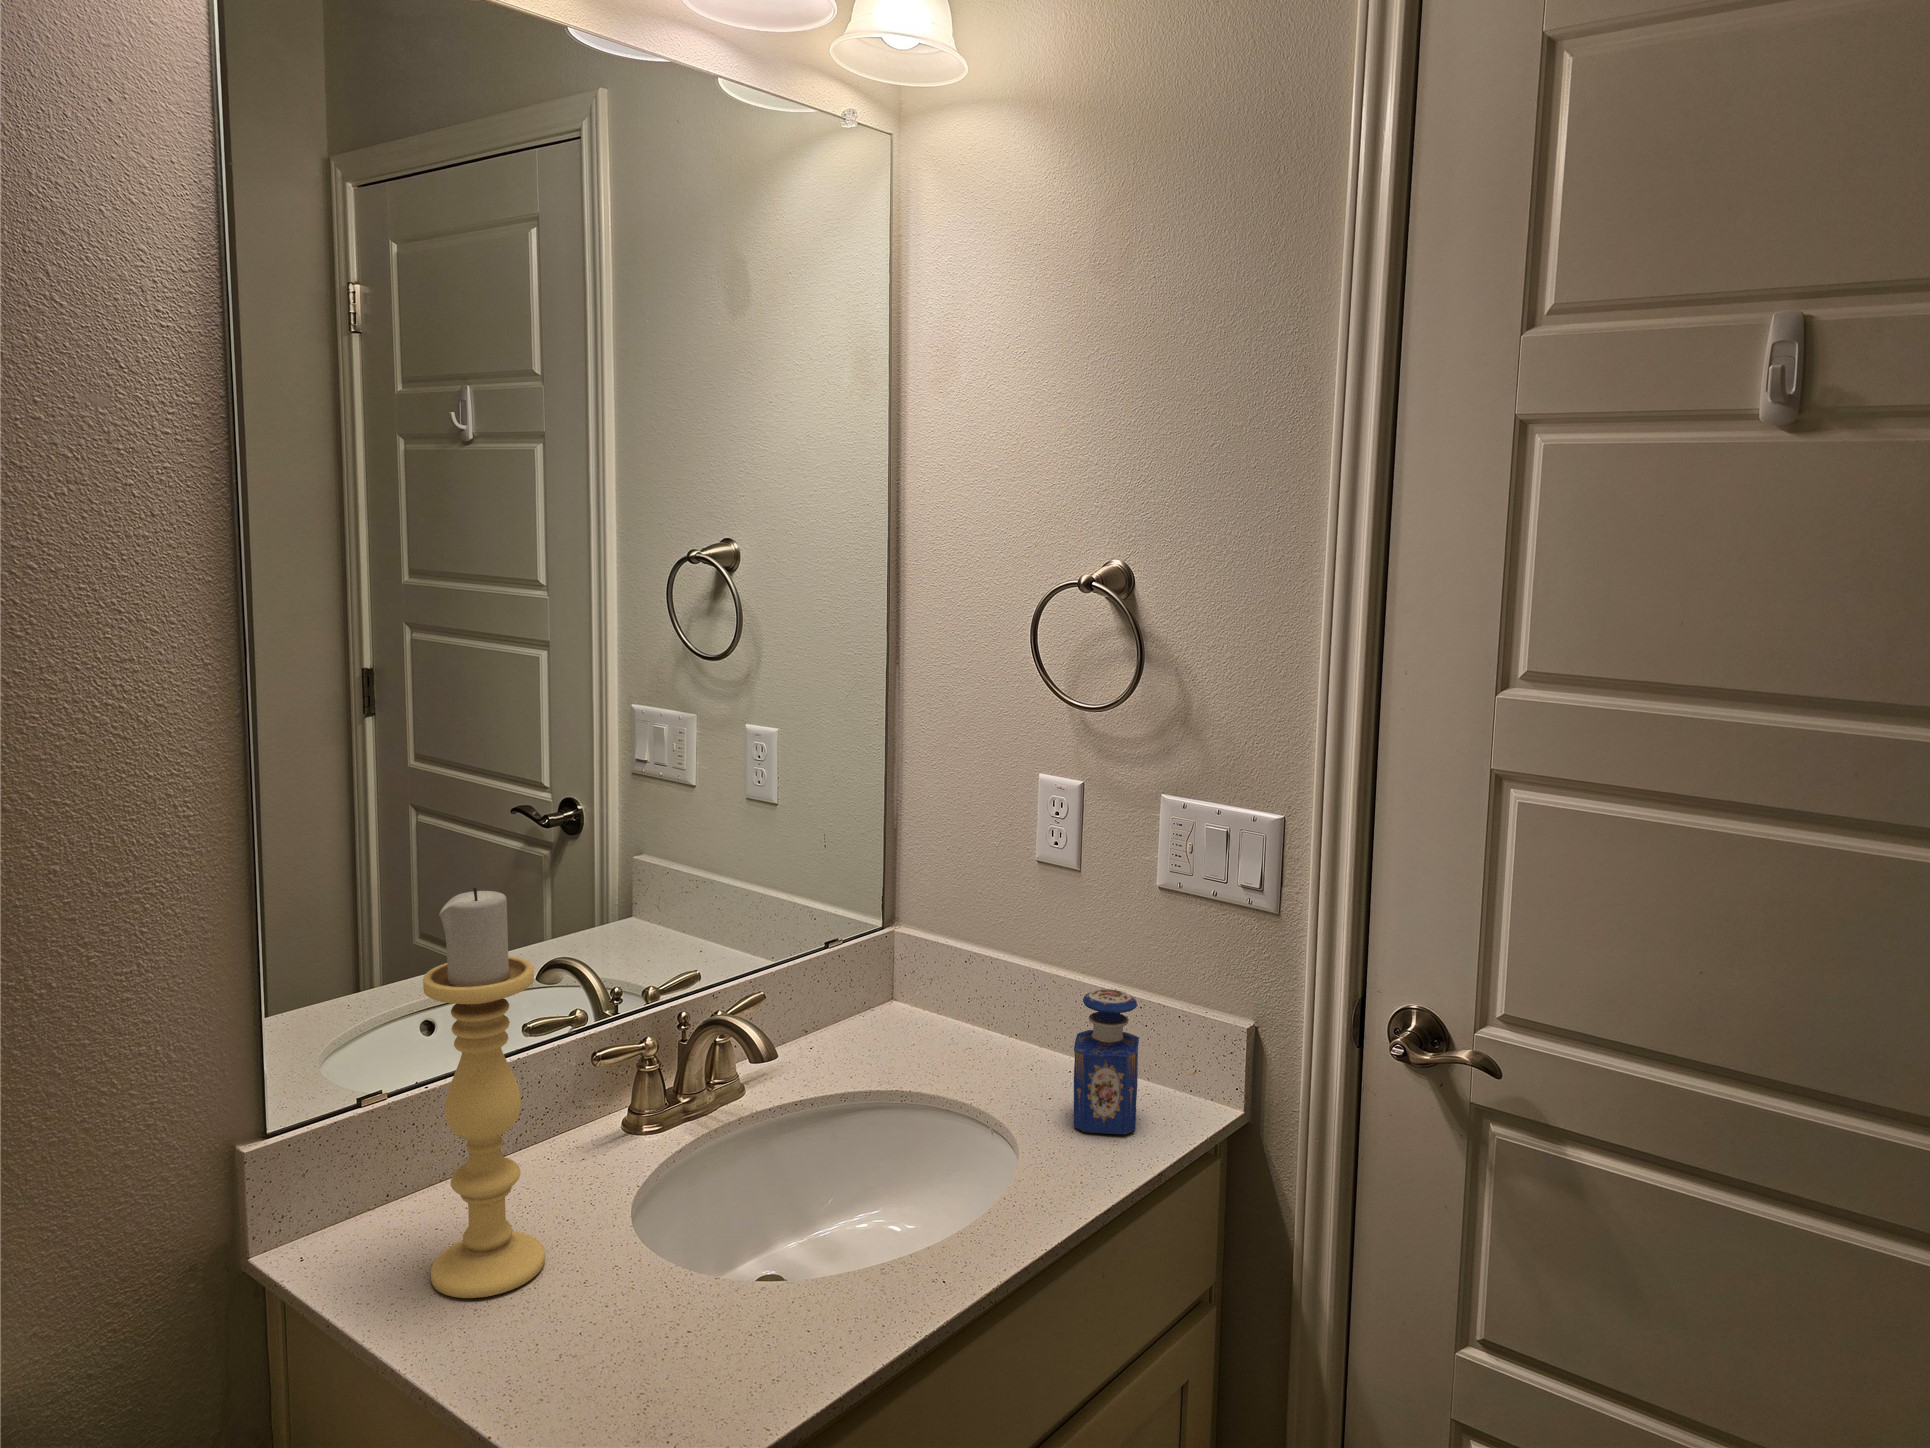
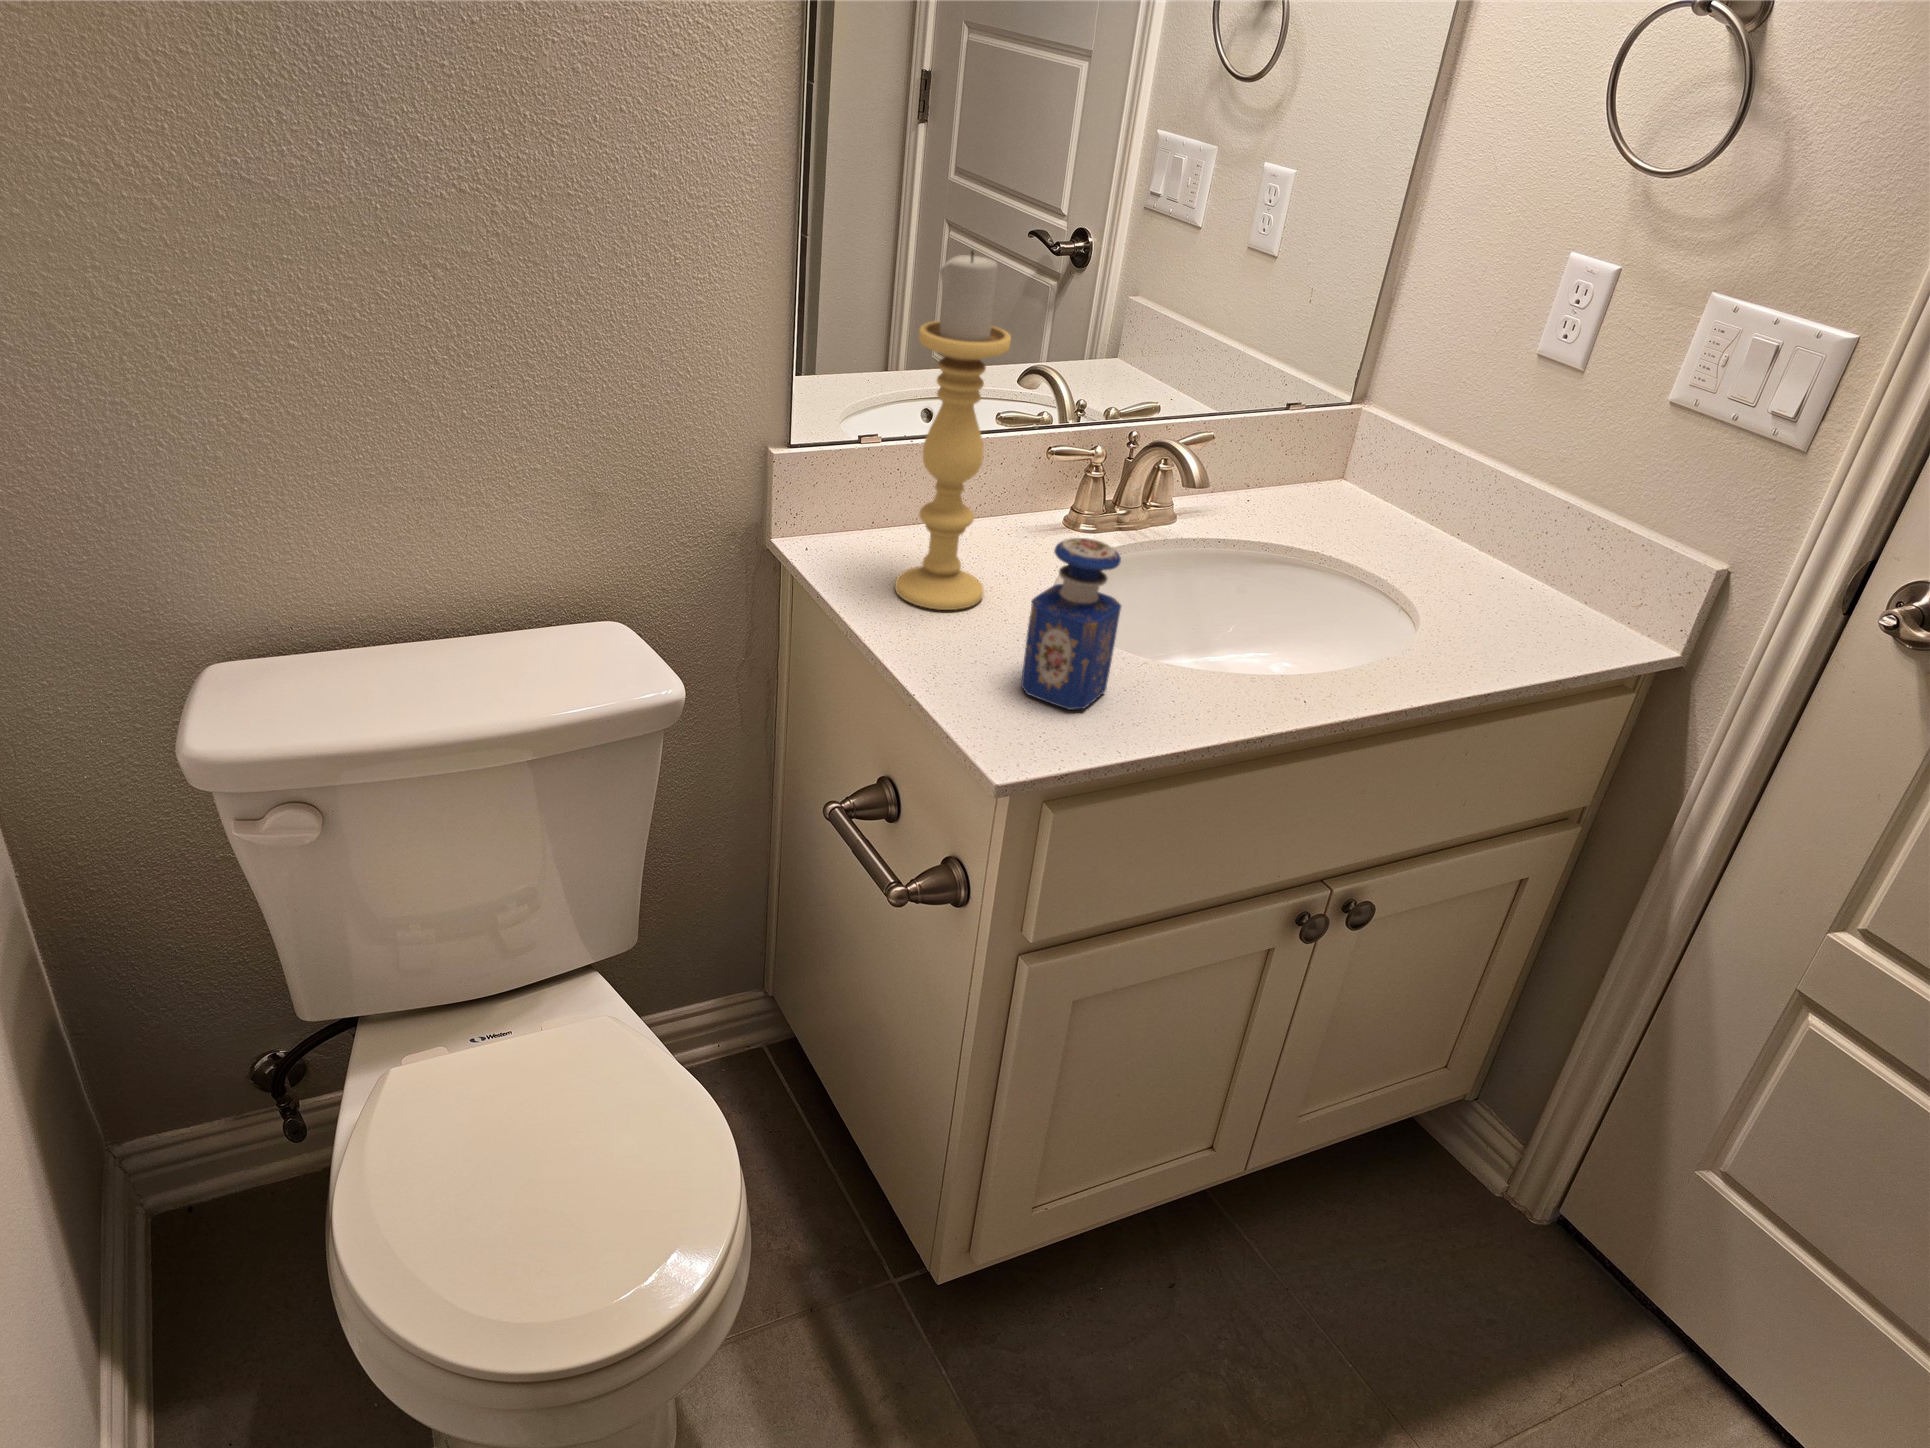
perfume bottle: present [1074,989,1139,1134] -> present [1021,538,1121,710]

